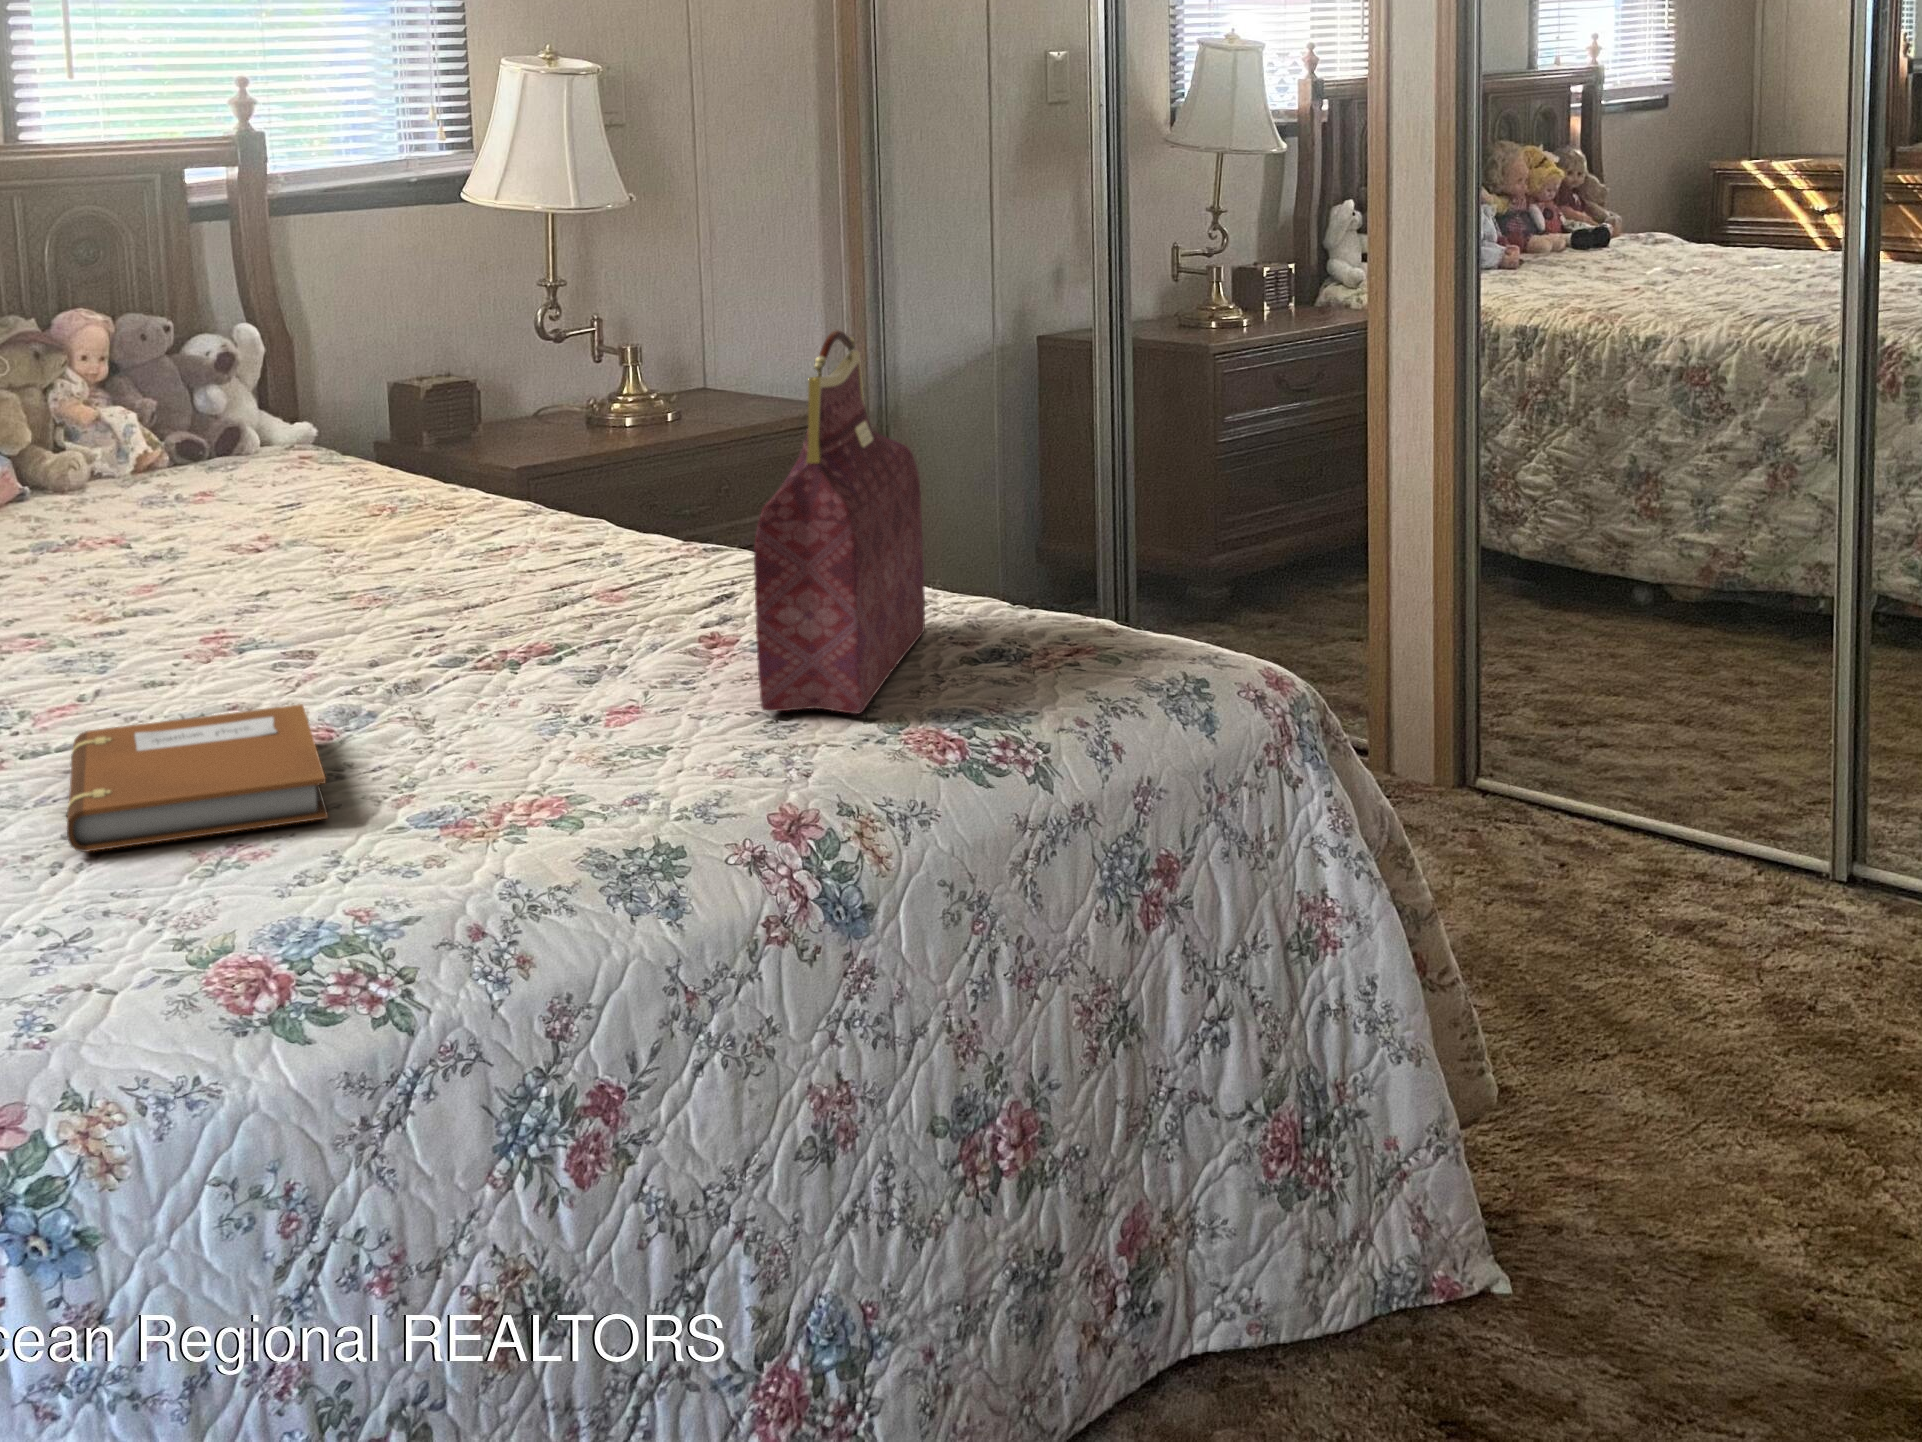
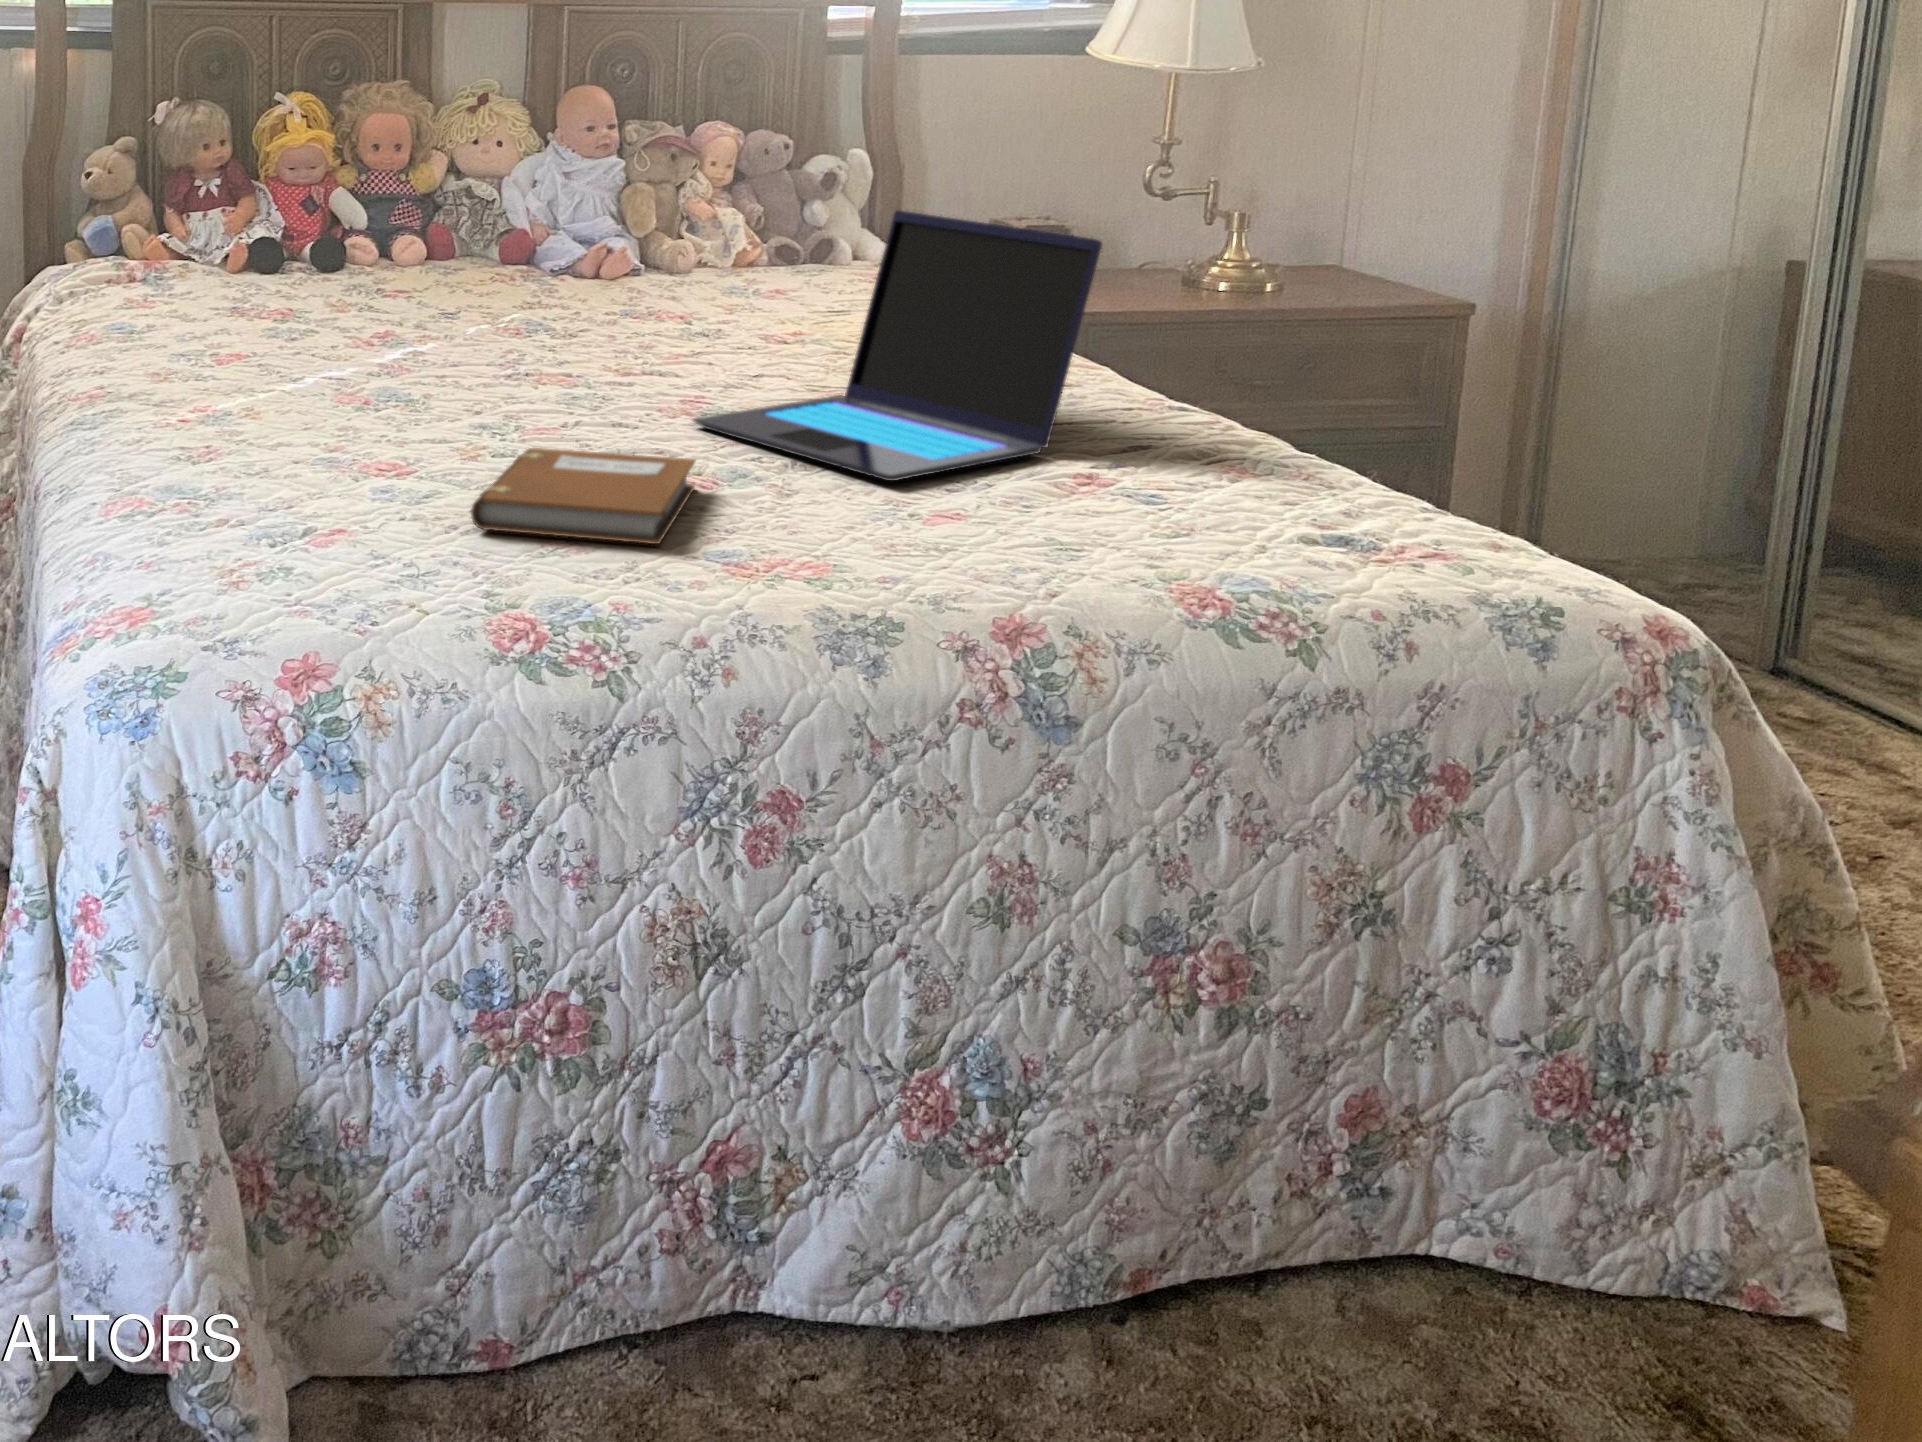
handbag: present [754,330,925,714] -> none [1071,202,1314,560]
laptop: none [235,382,667,685] -> present [693,210,1102,481]

